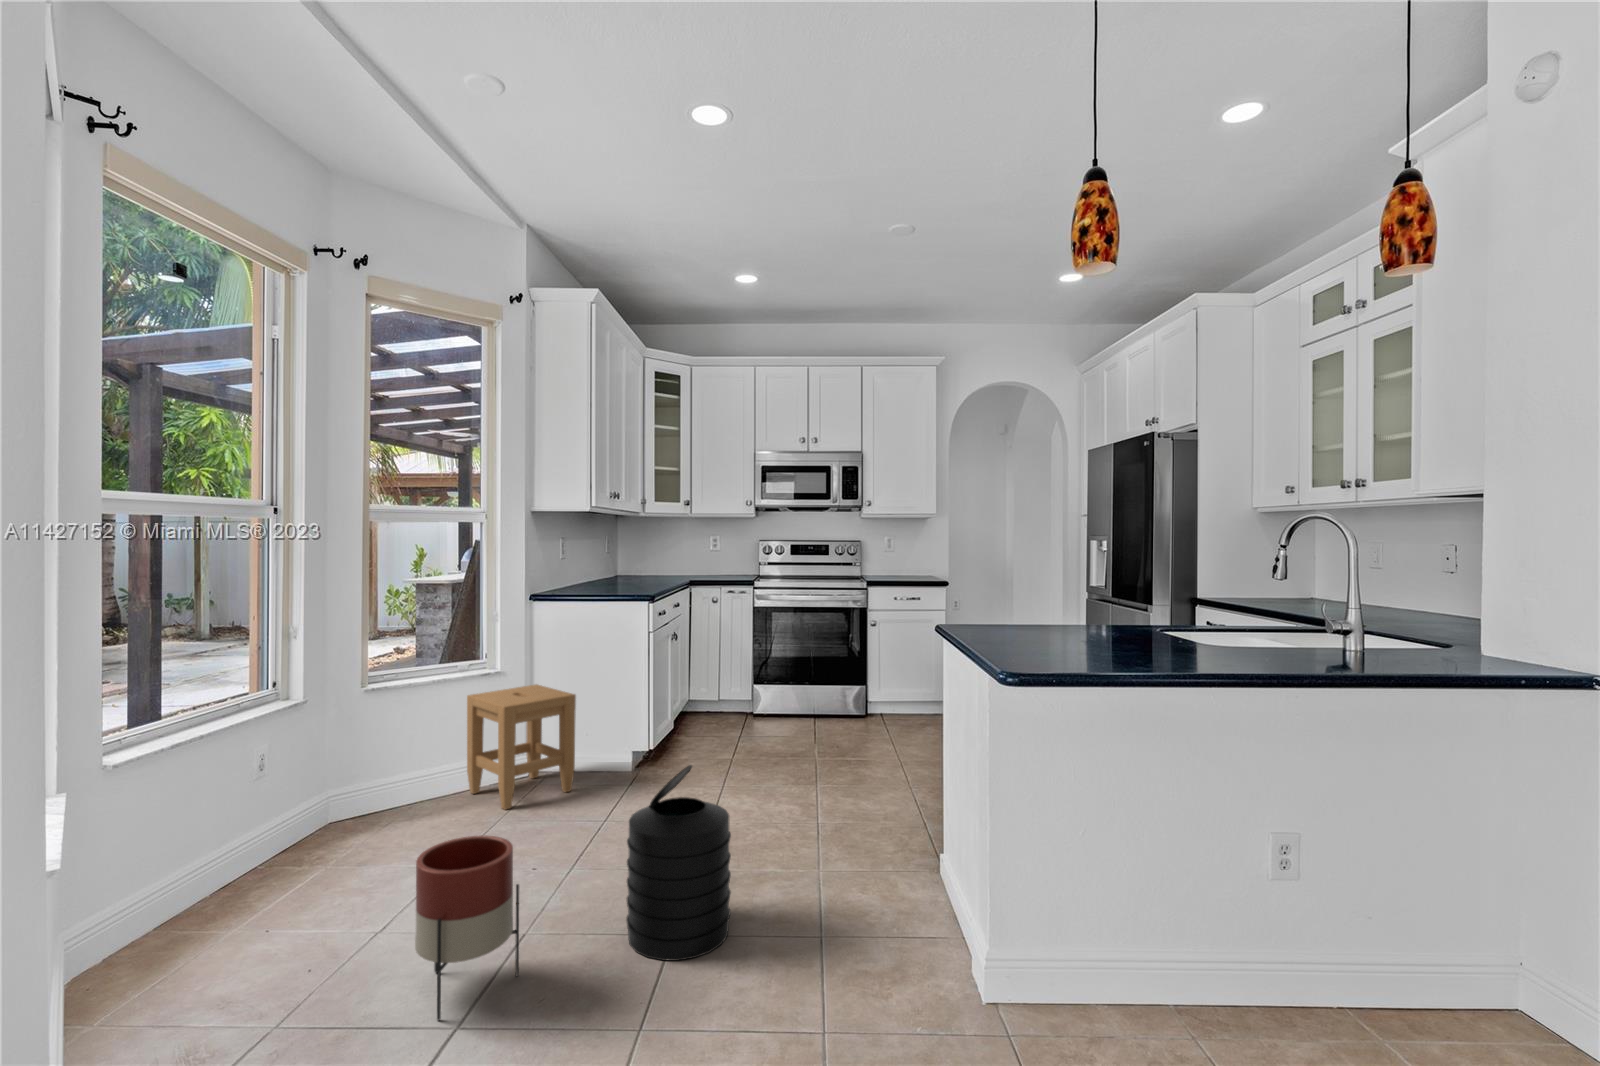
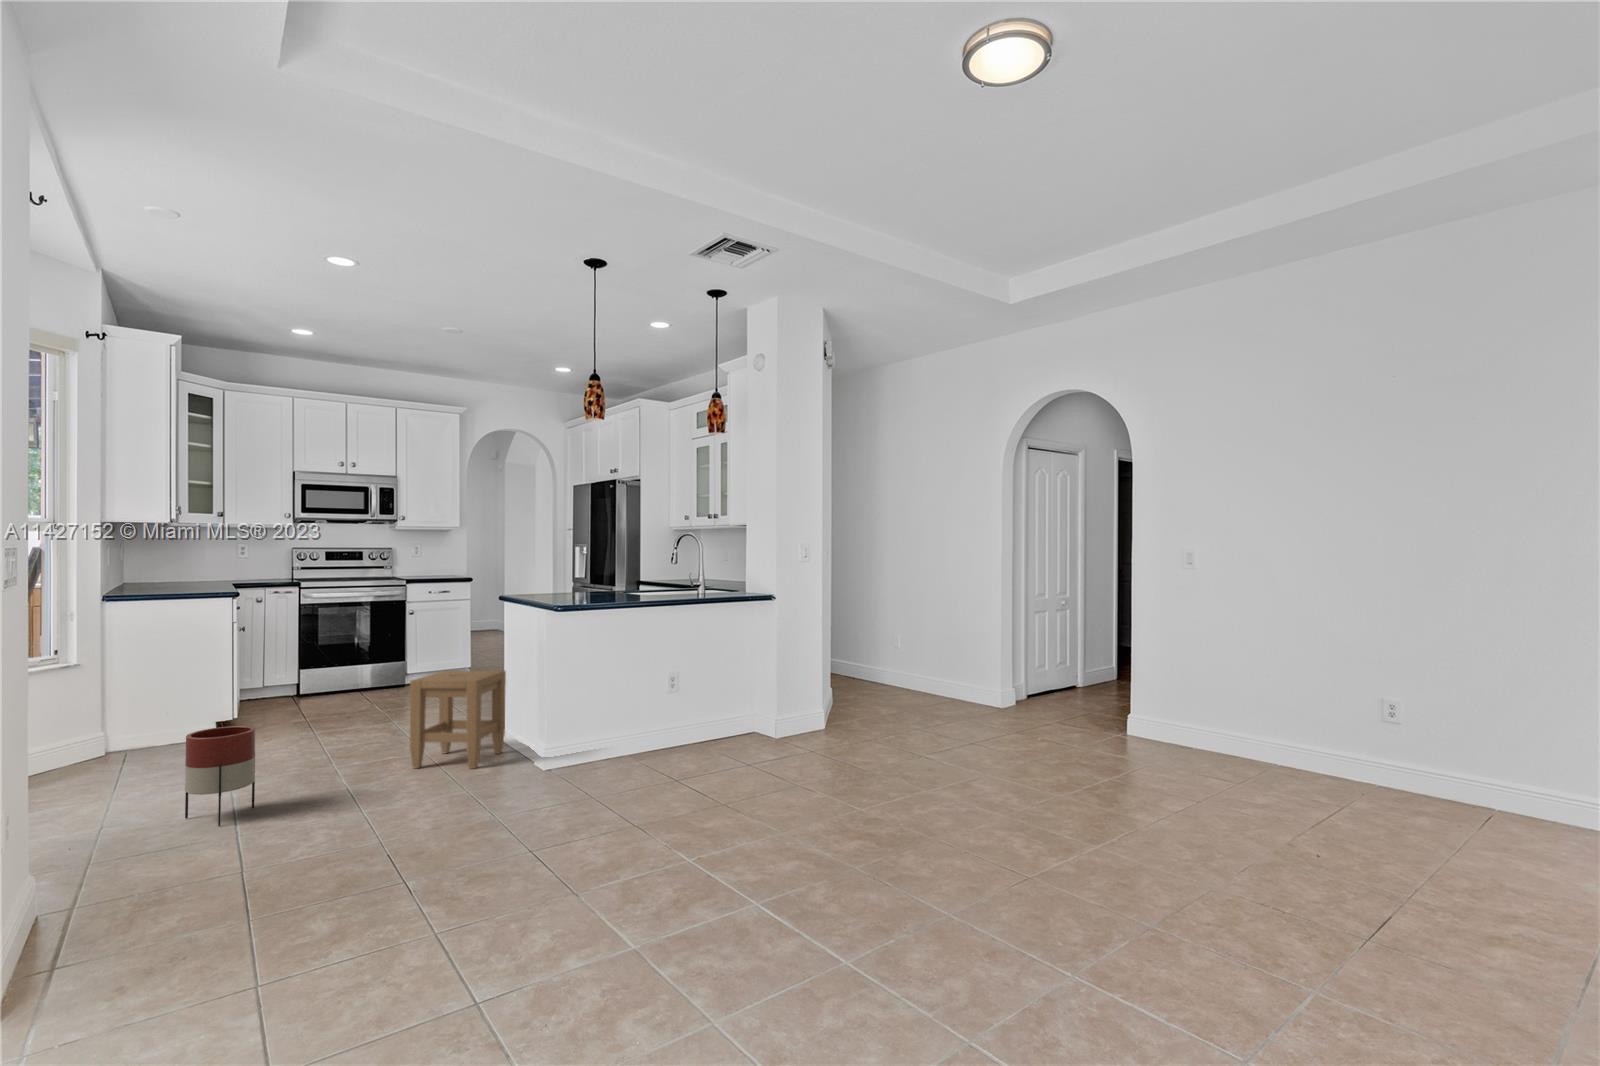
stool: present [467,684,576,810] -> present [410,670,506,769]
trash can: present [626,765,731,961] -> none [313,676,386,788]

